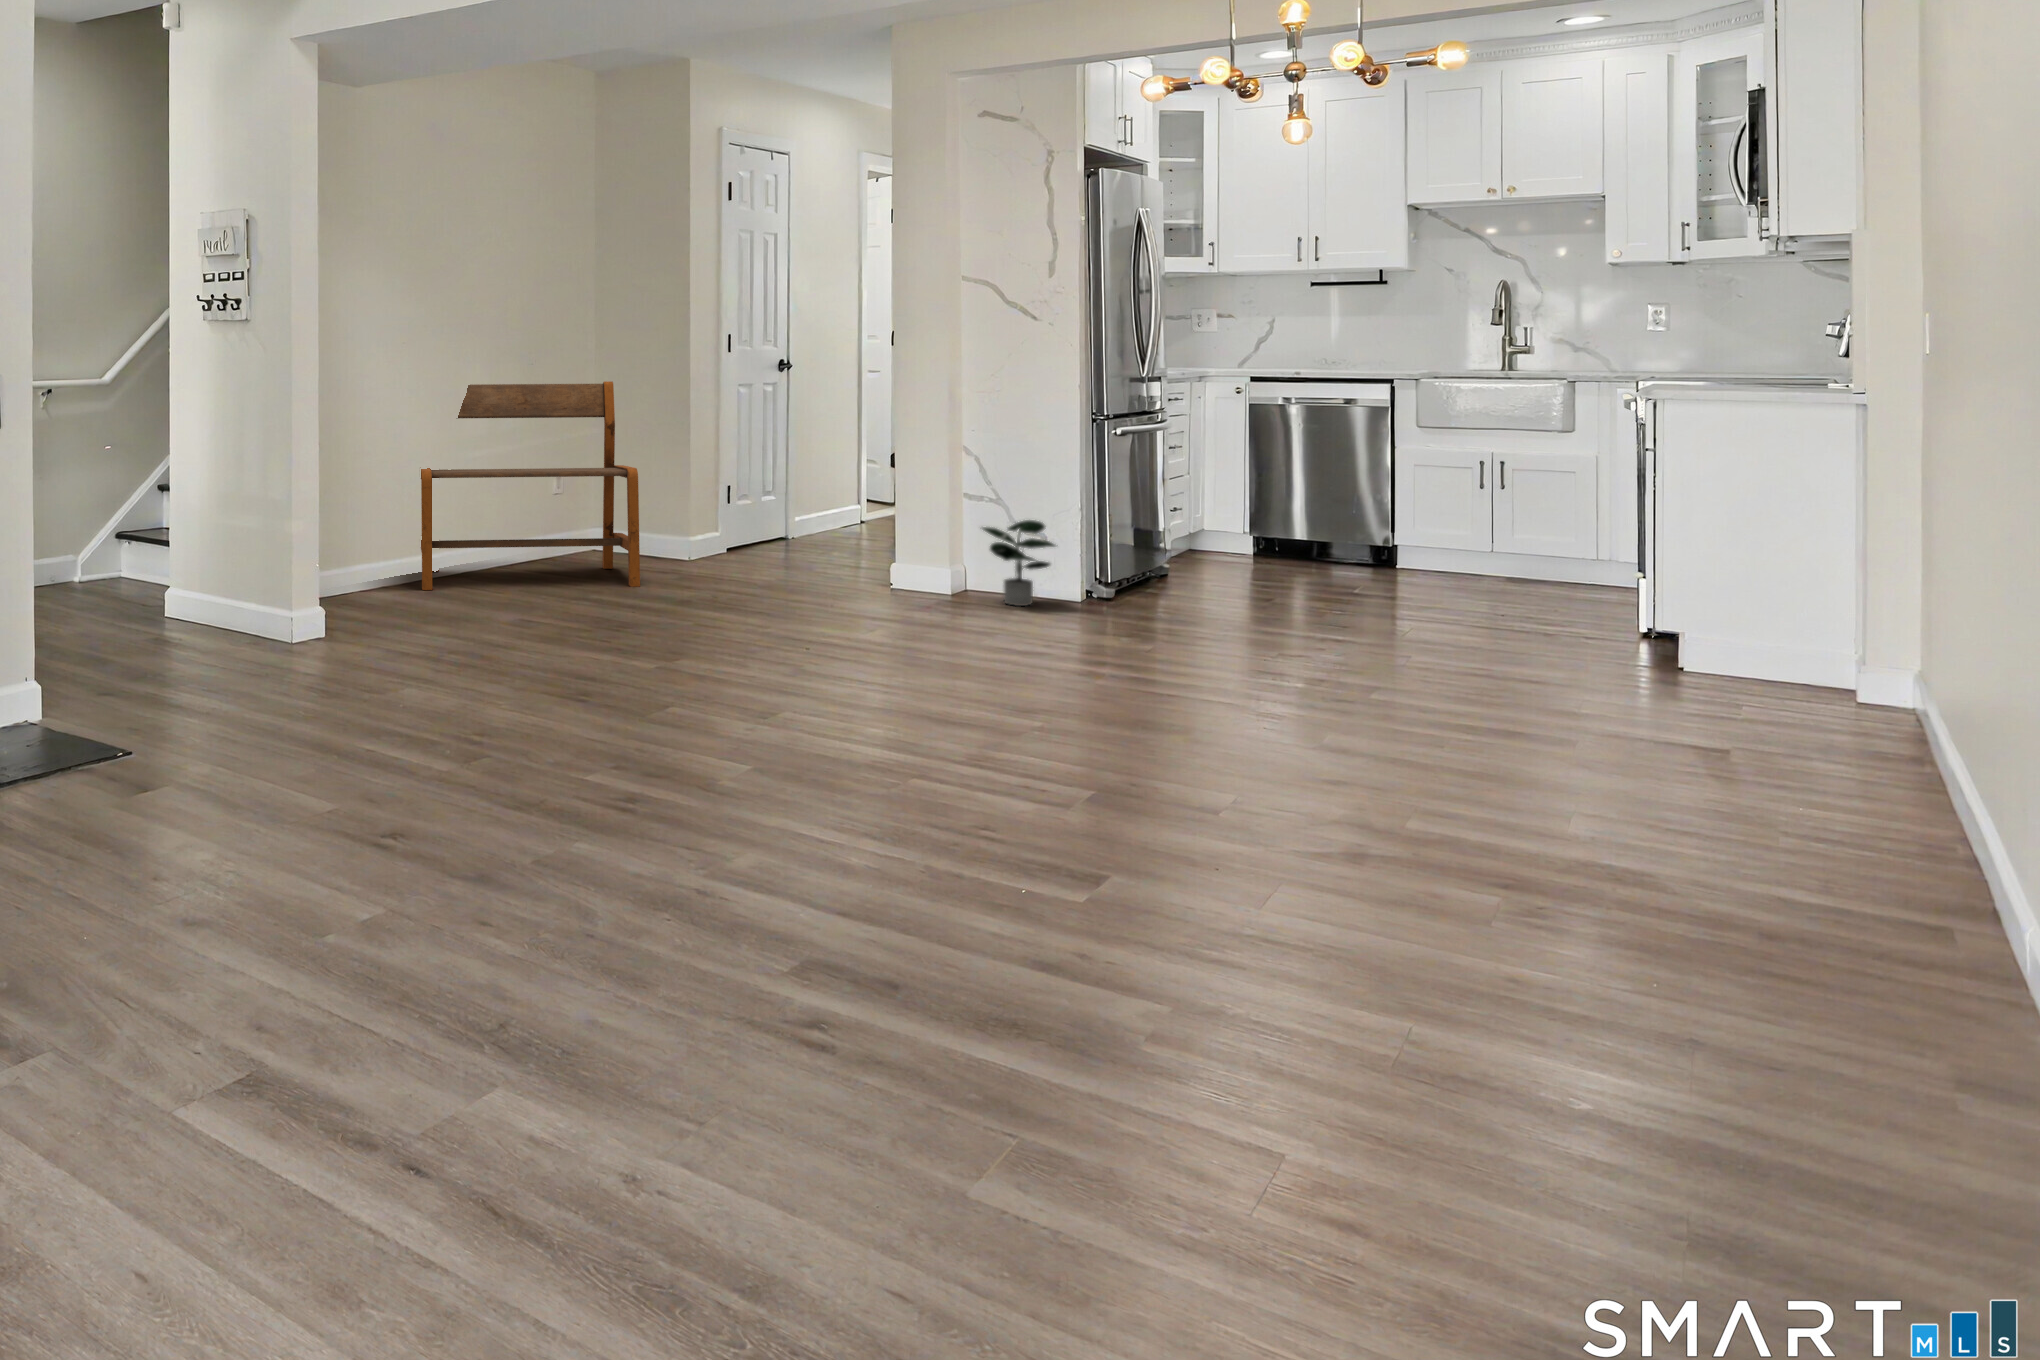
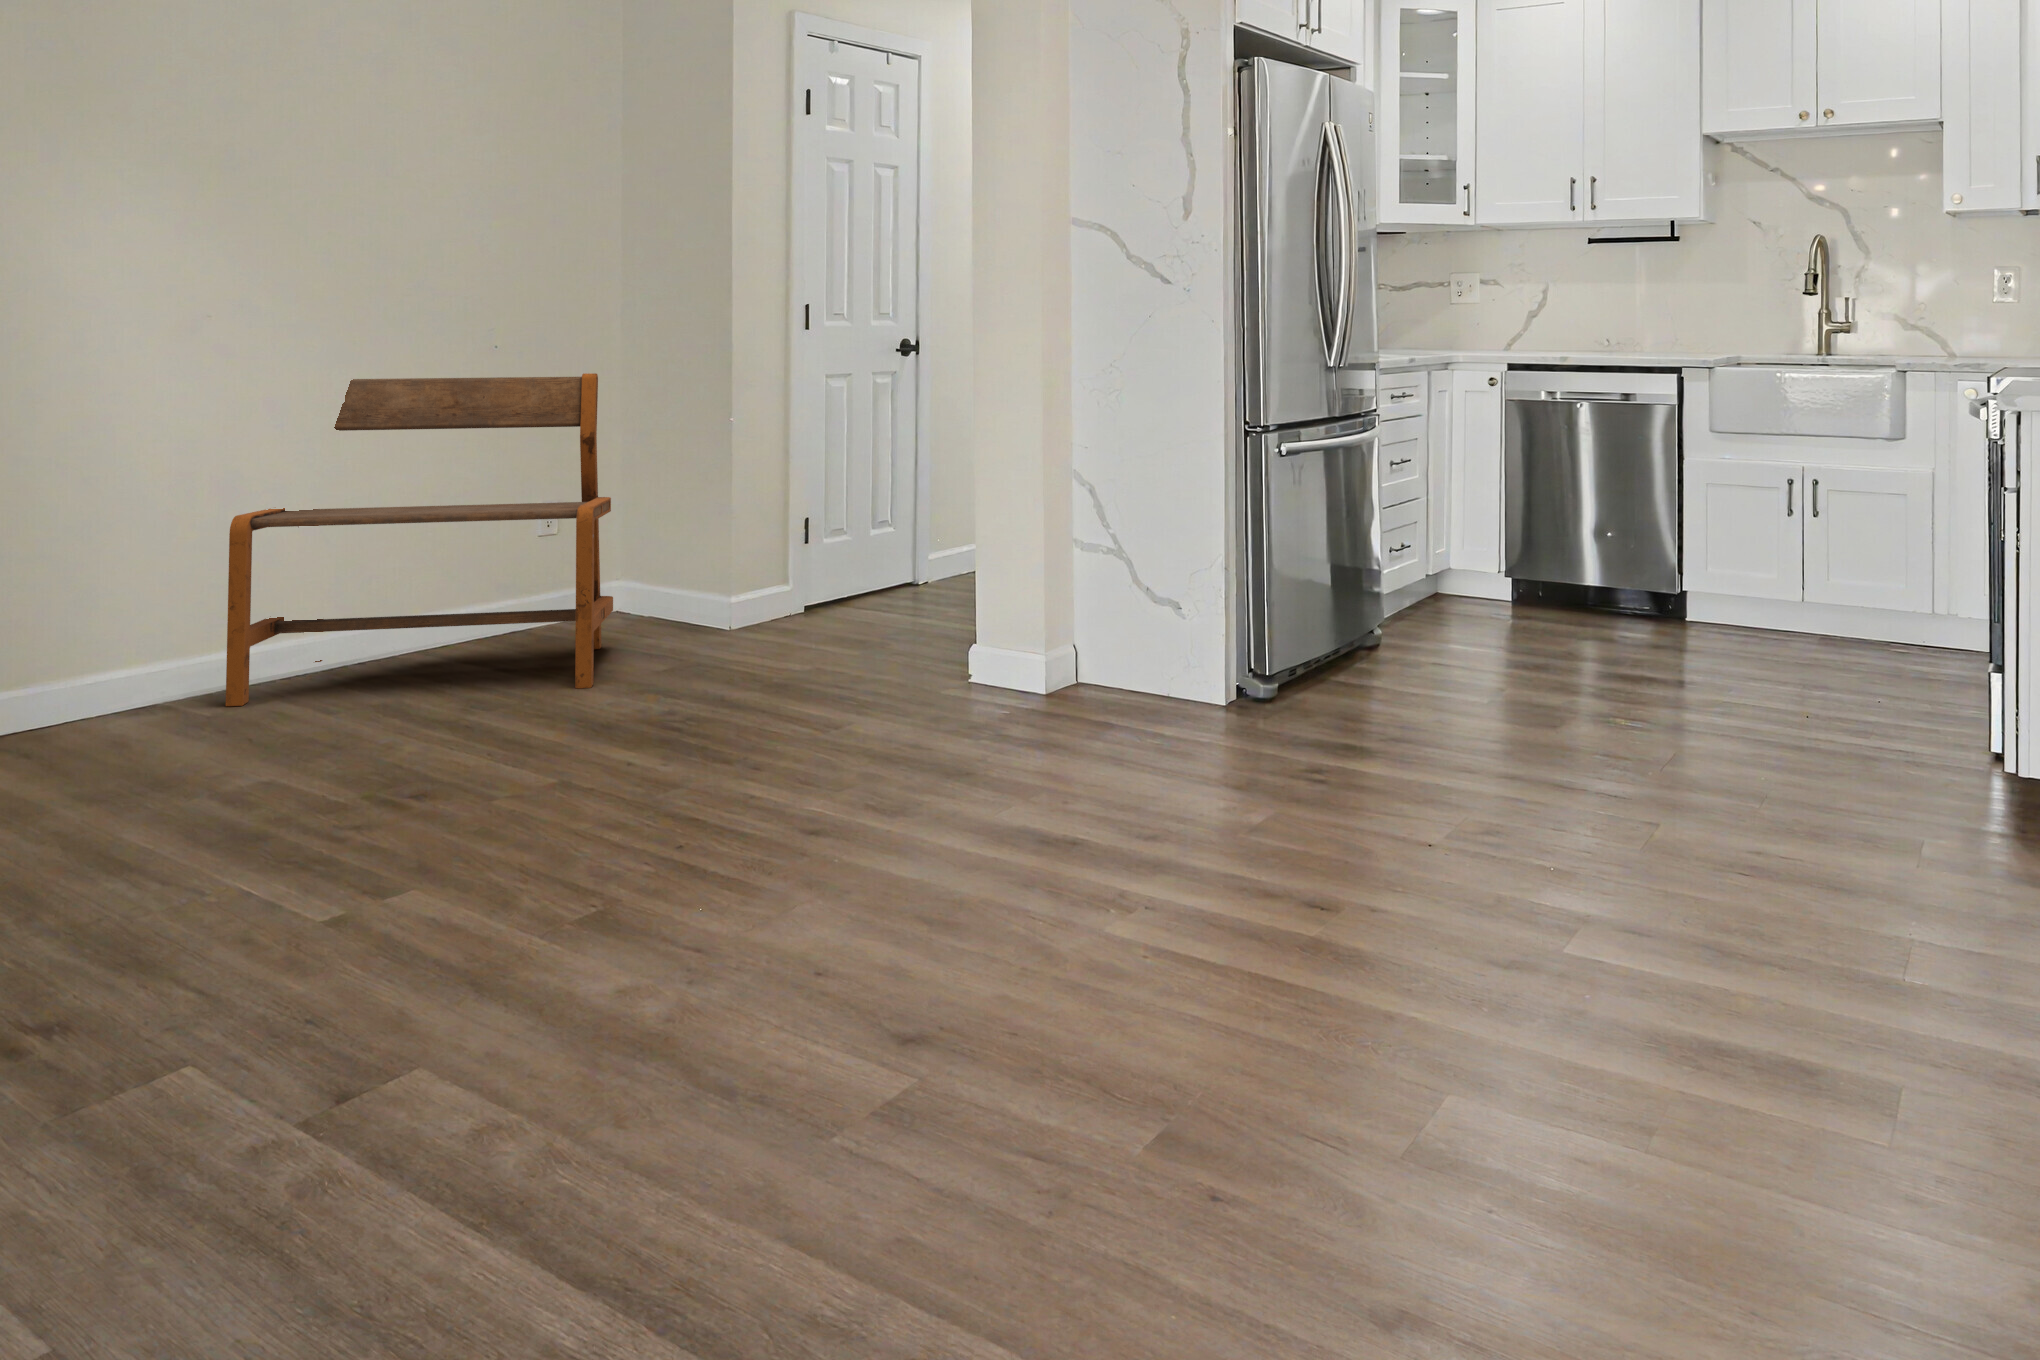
potted plant: present [982,520,1055,606] -> none [1069,582,1181,715]

